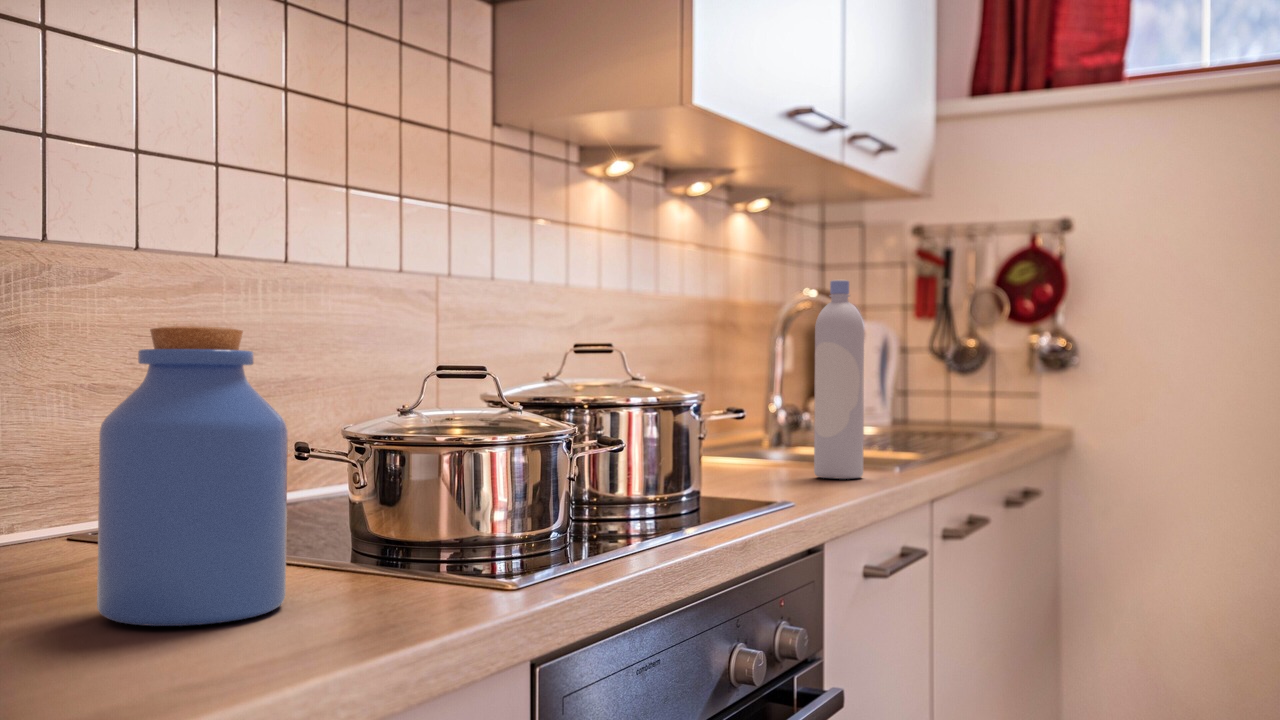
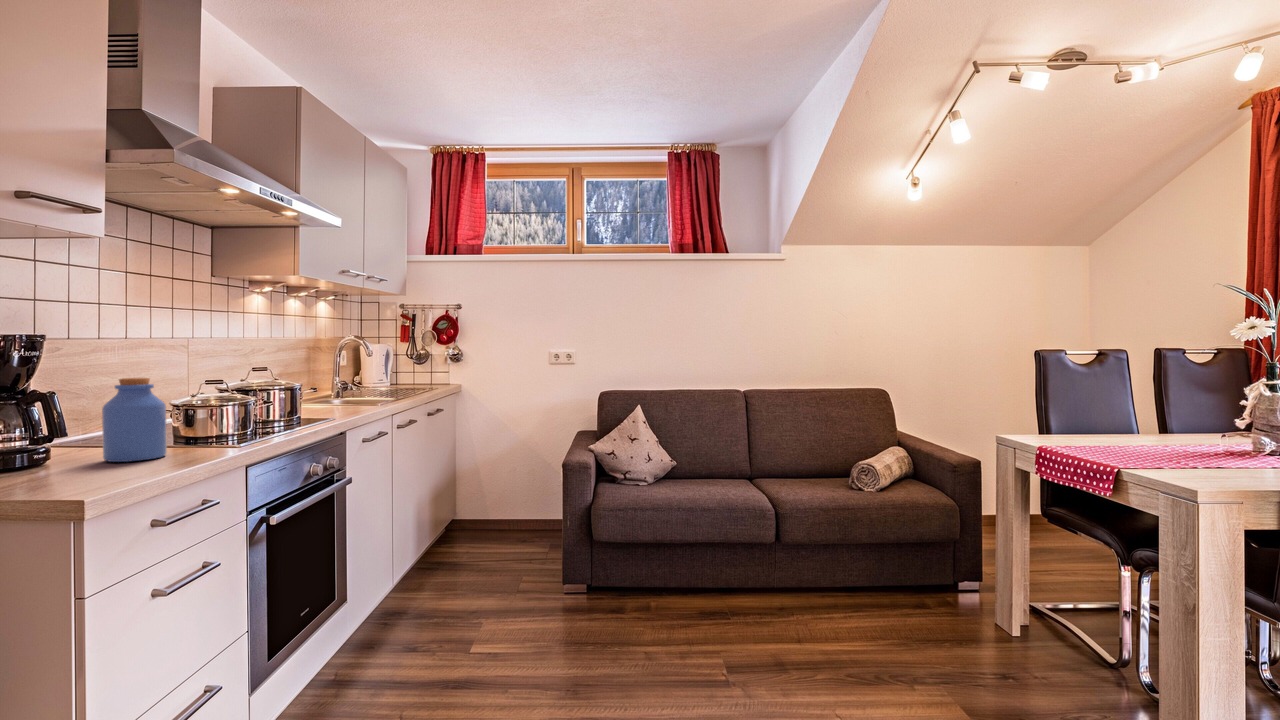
bottle: present [814,280,864,479] -> none [346,341,365,409]

